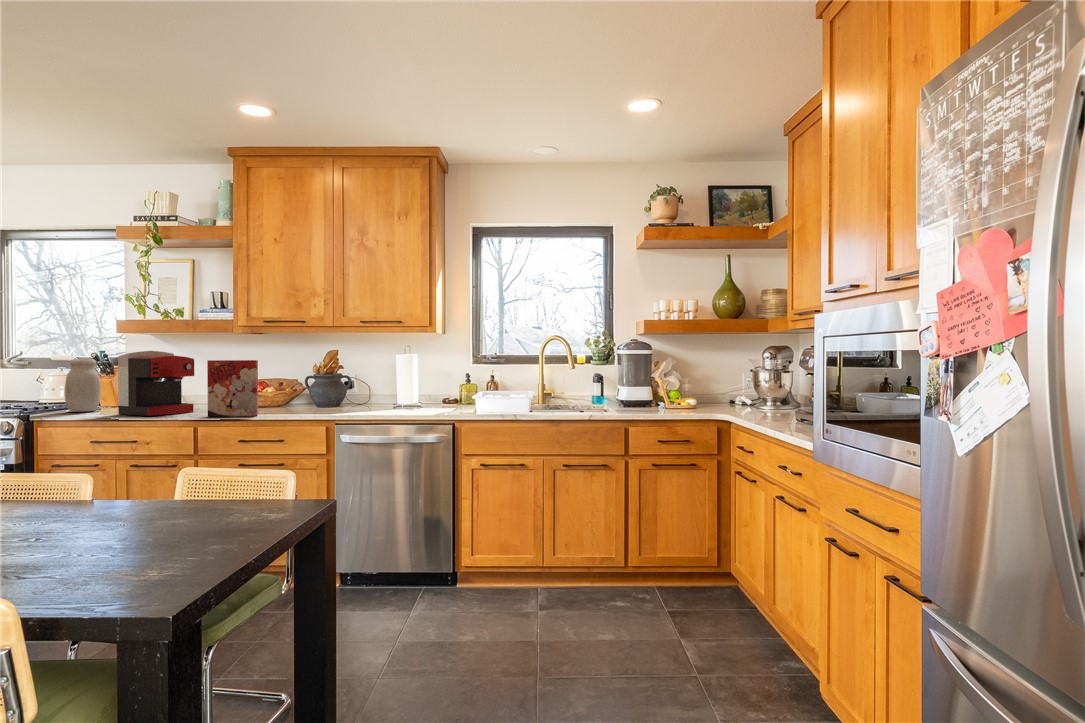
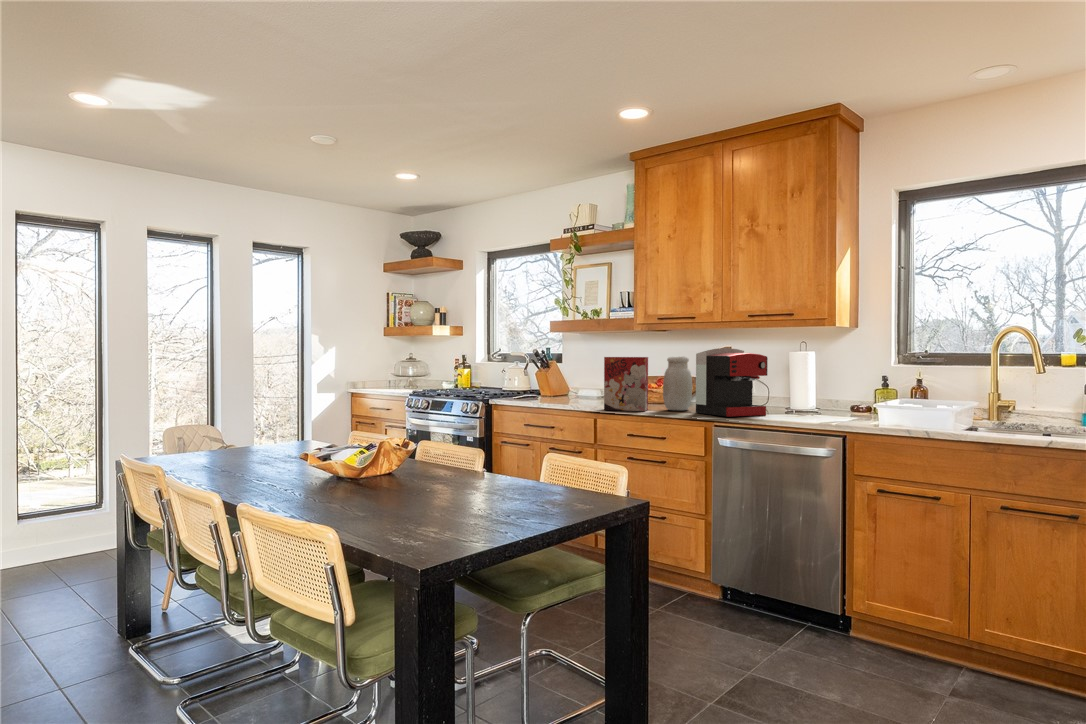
coffee maker: present [118,351,194,416] -> present [696,348,768,417]
jar: present [65,359,101,412] -> present [663,357,692,410]

